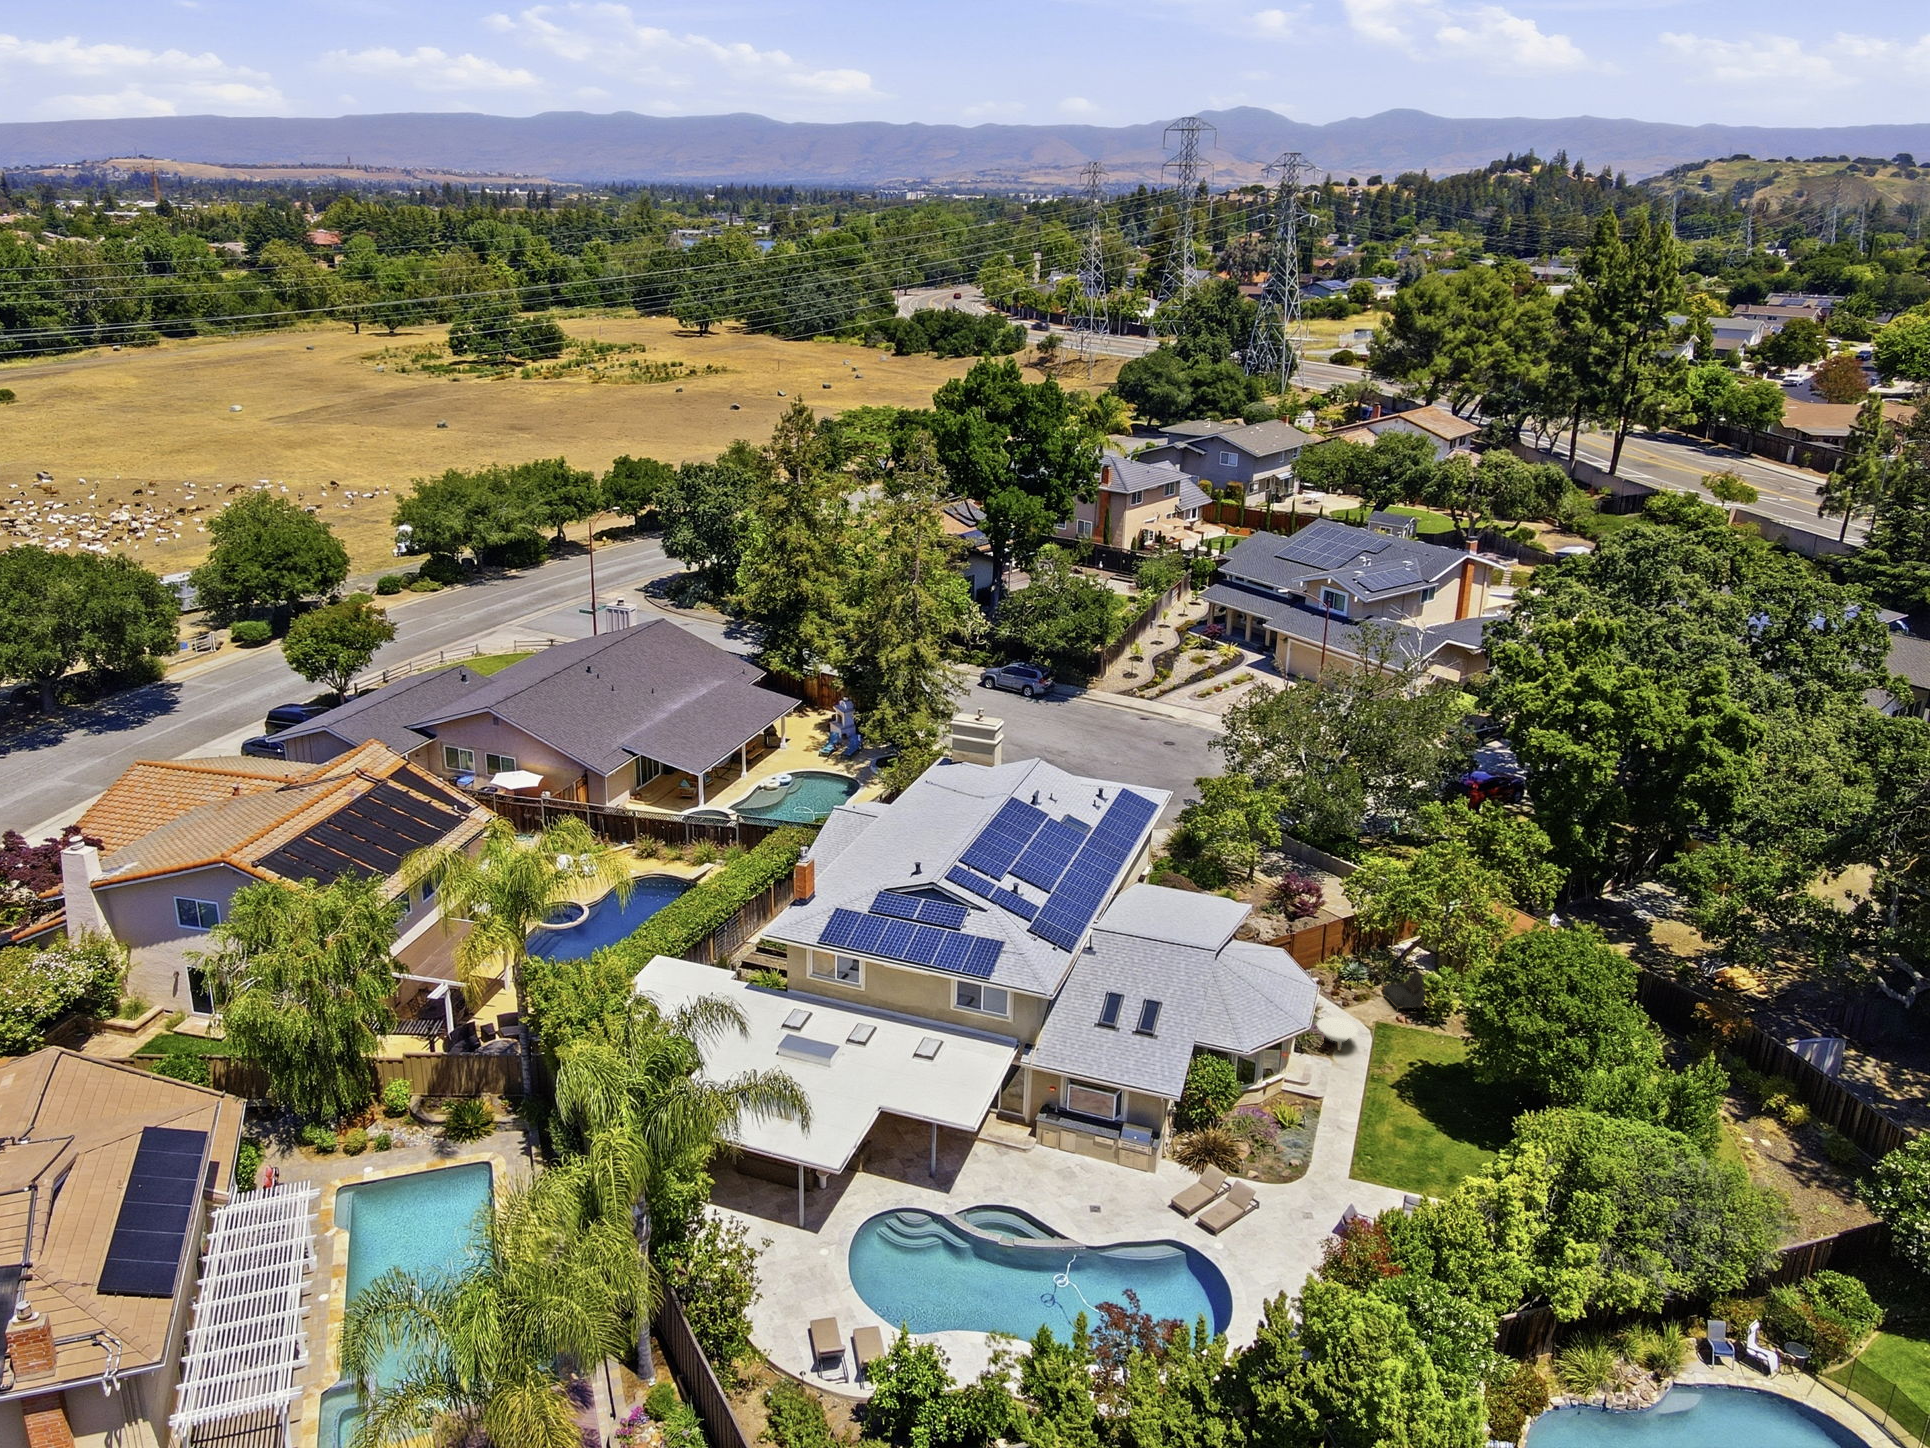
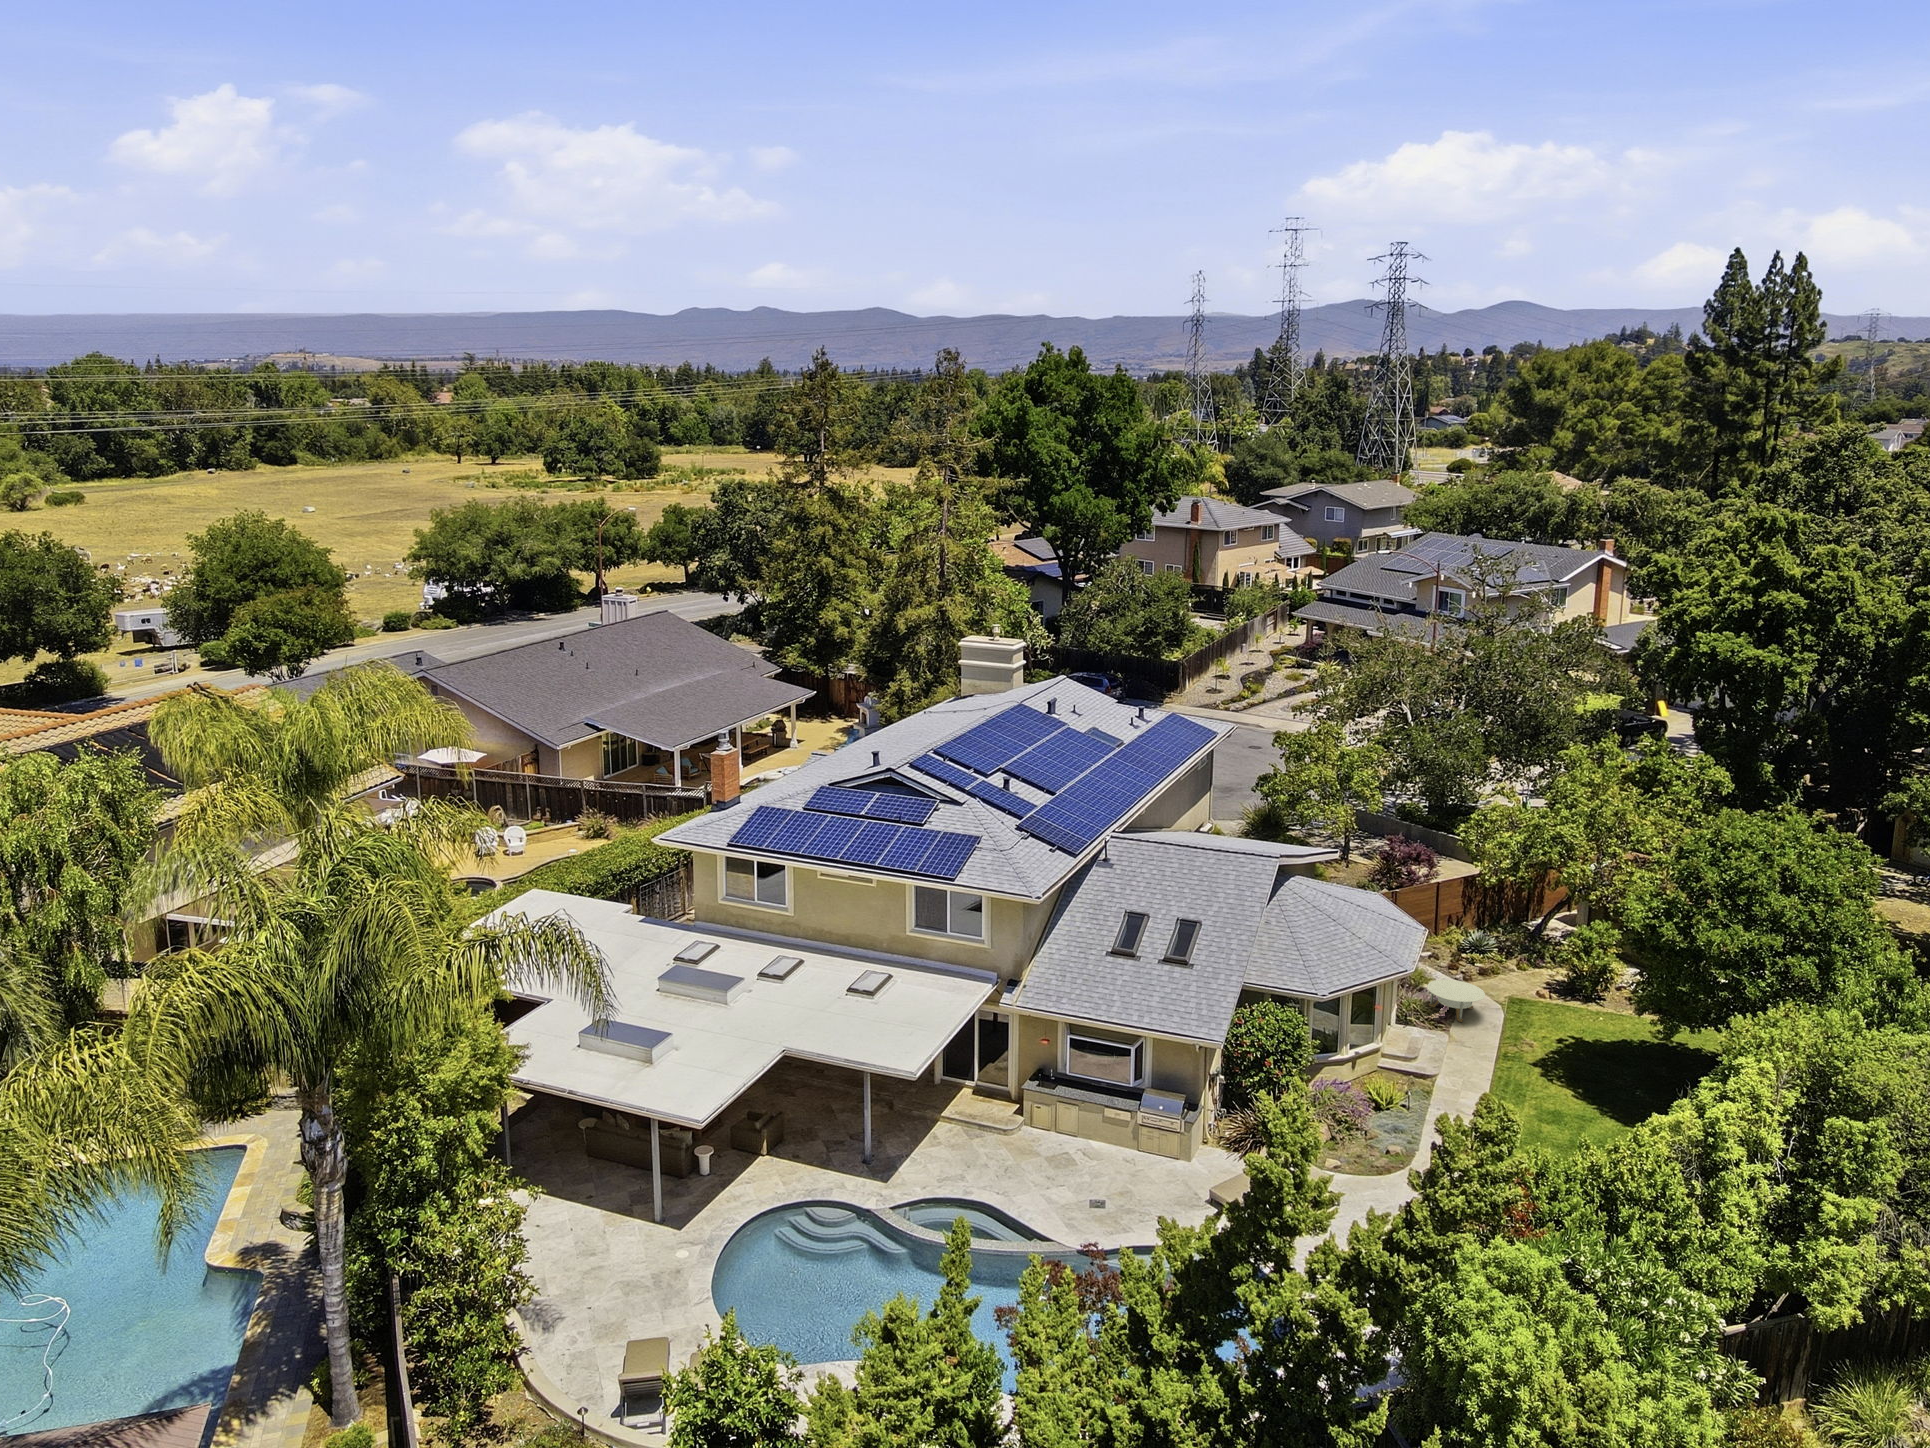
armchair: present [1384,971,1425,1011] -> none [1519,928,1583,982]

